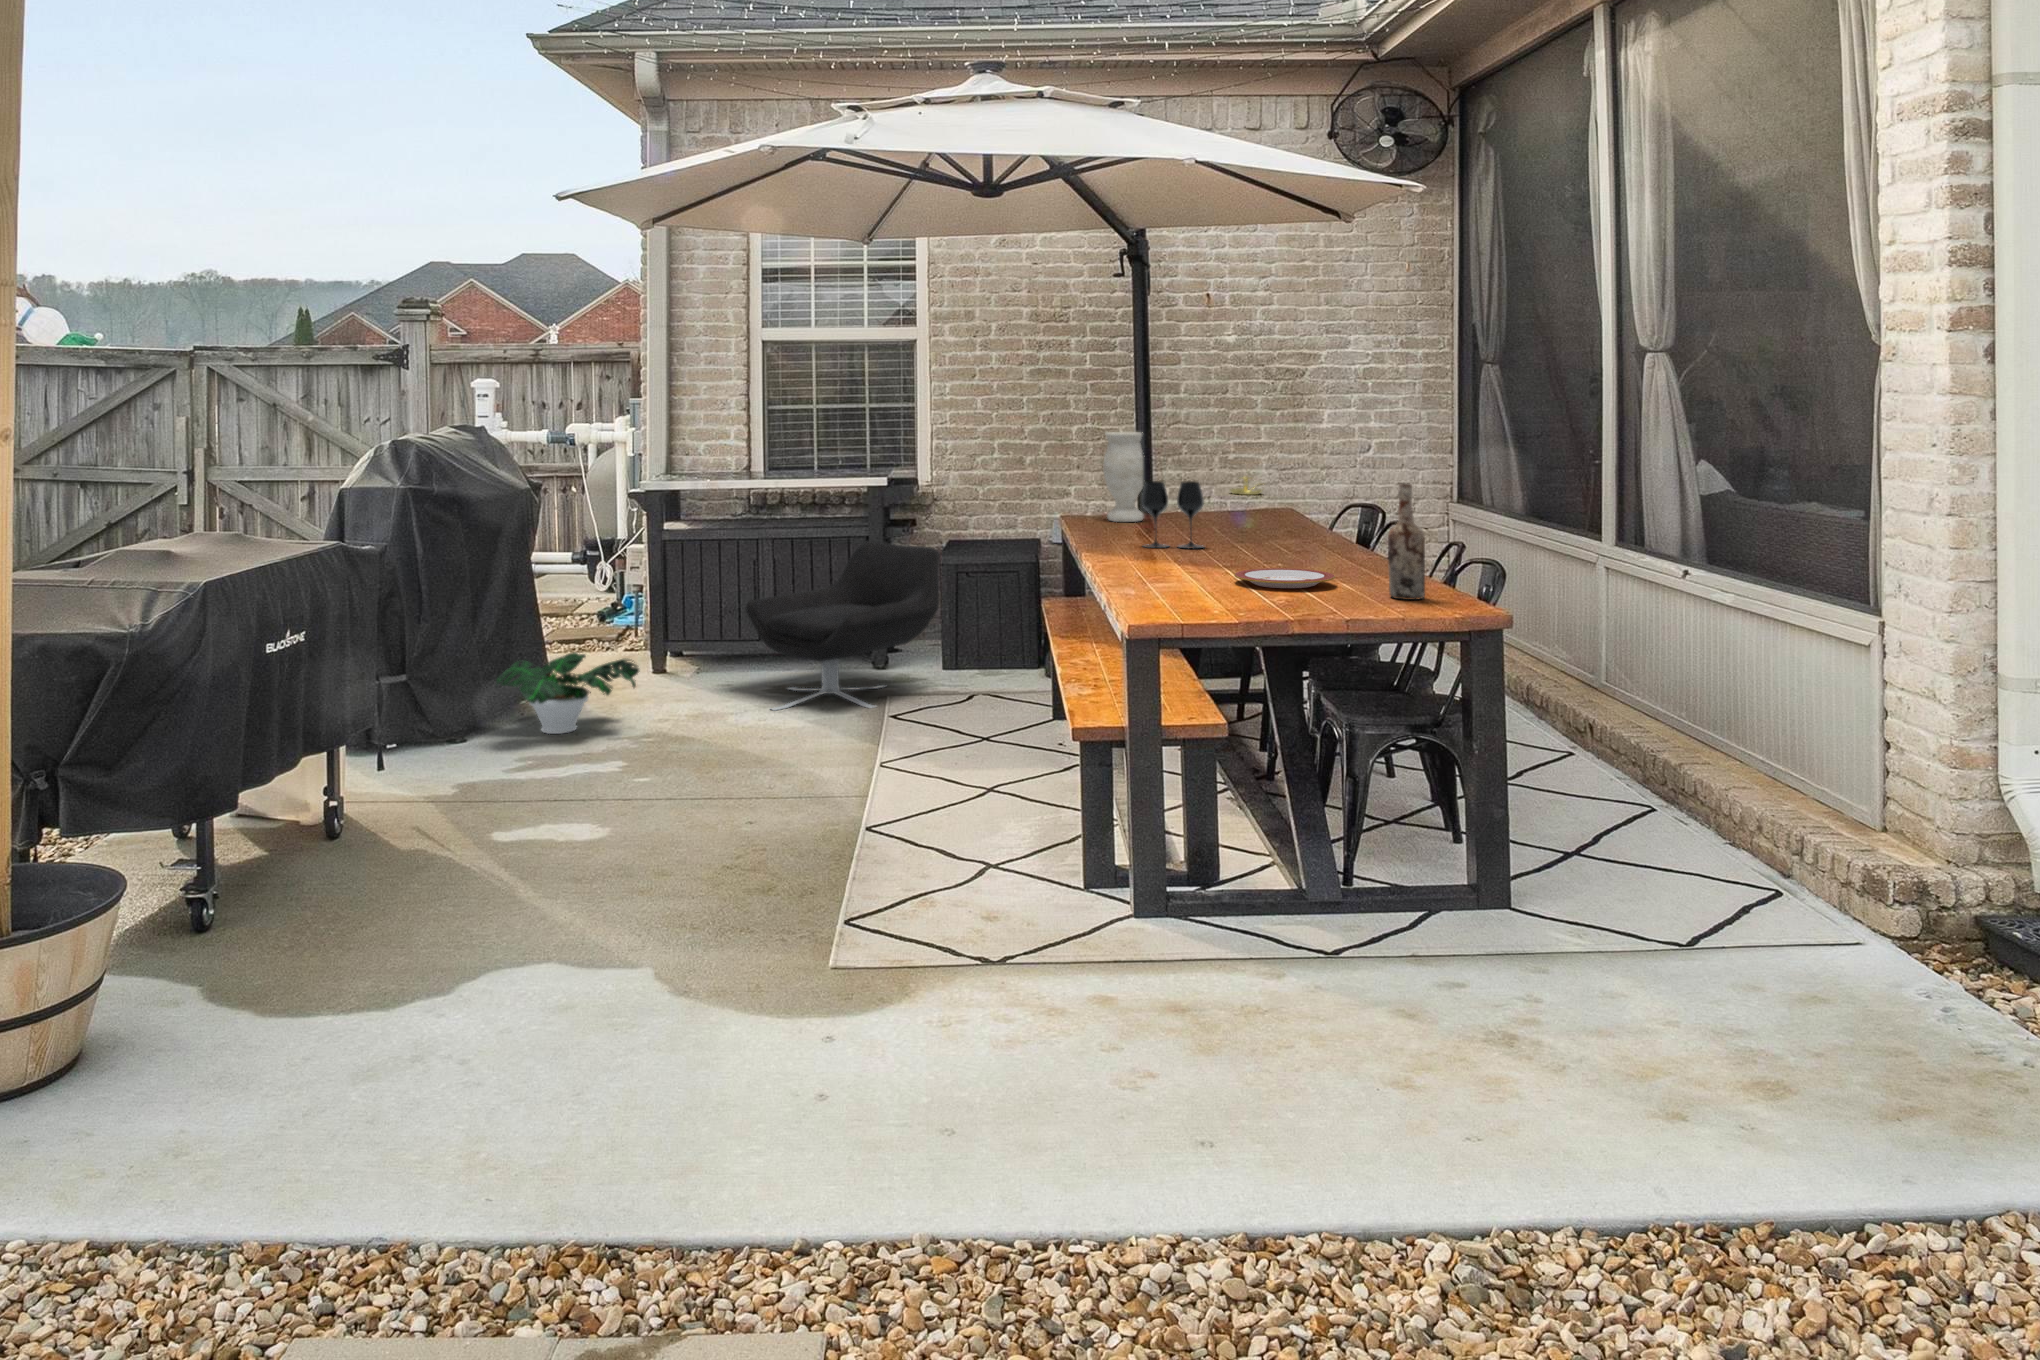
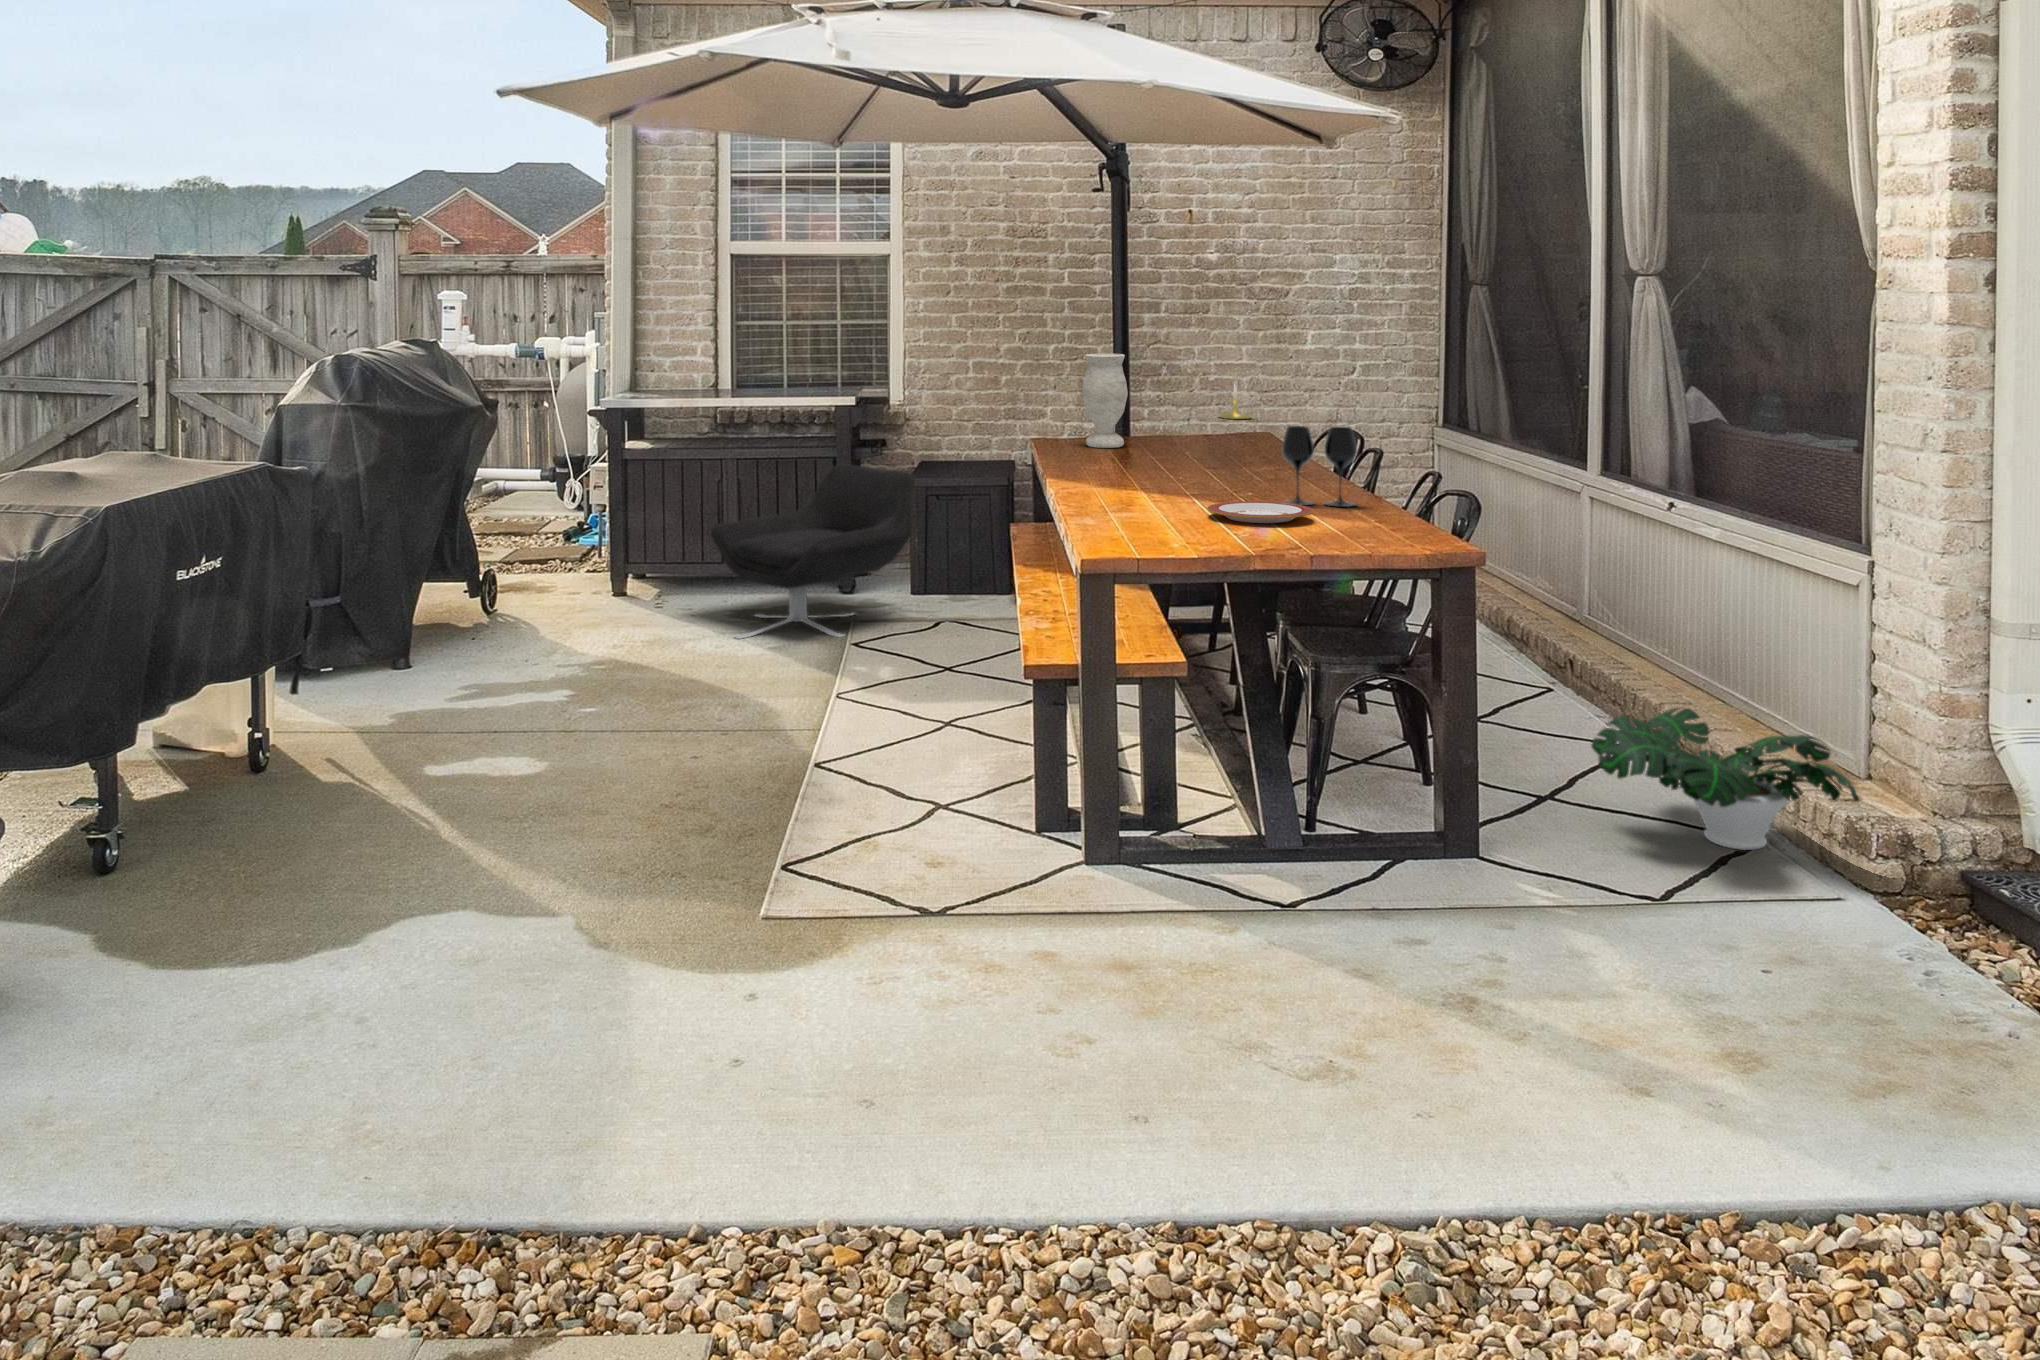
wine glass: present [1142,481,1204,549] -> present [1282,426,1357,507]
wine bottle: present [1388,483,1425,600] -> none [1369,414,1407,537]
potted plant: present [496,652,639,734] -> present [1591,707,1859,850]

